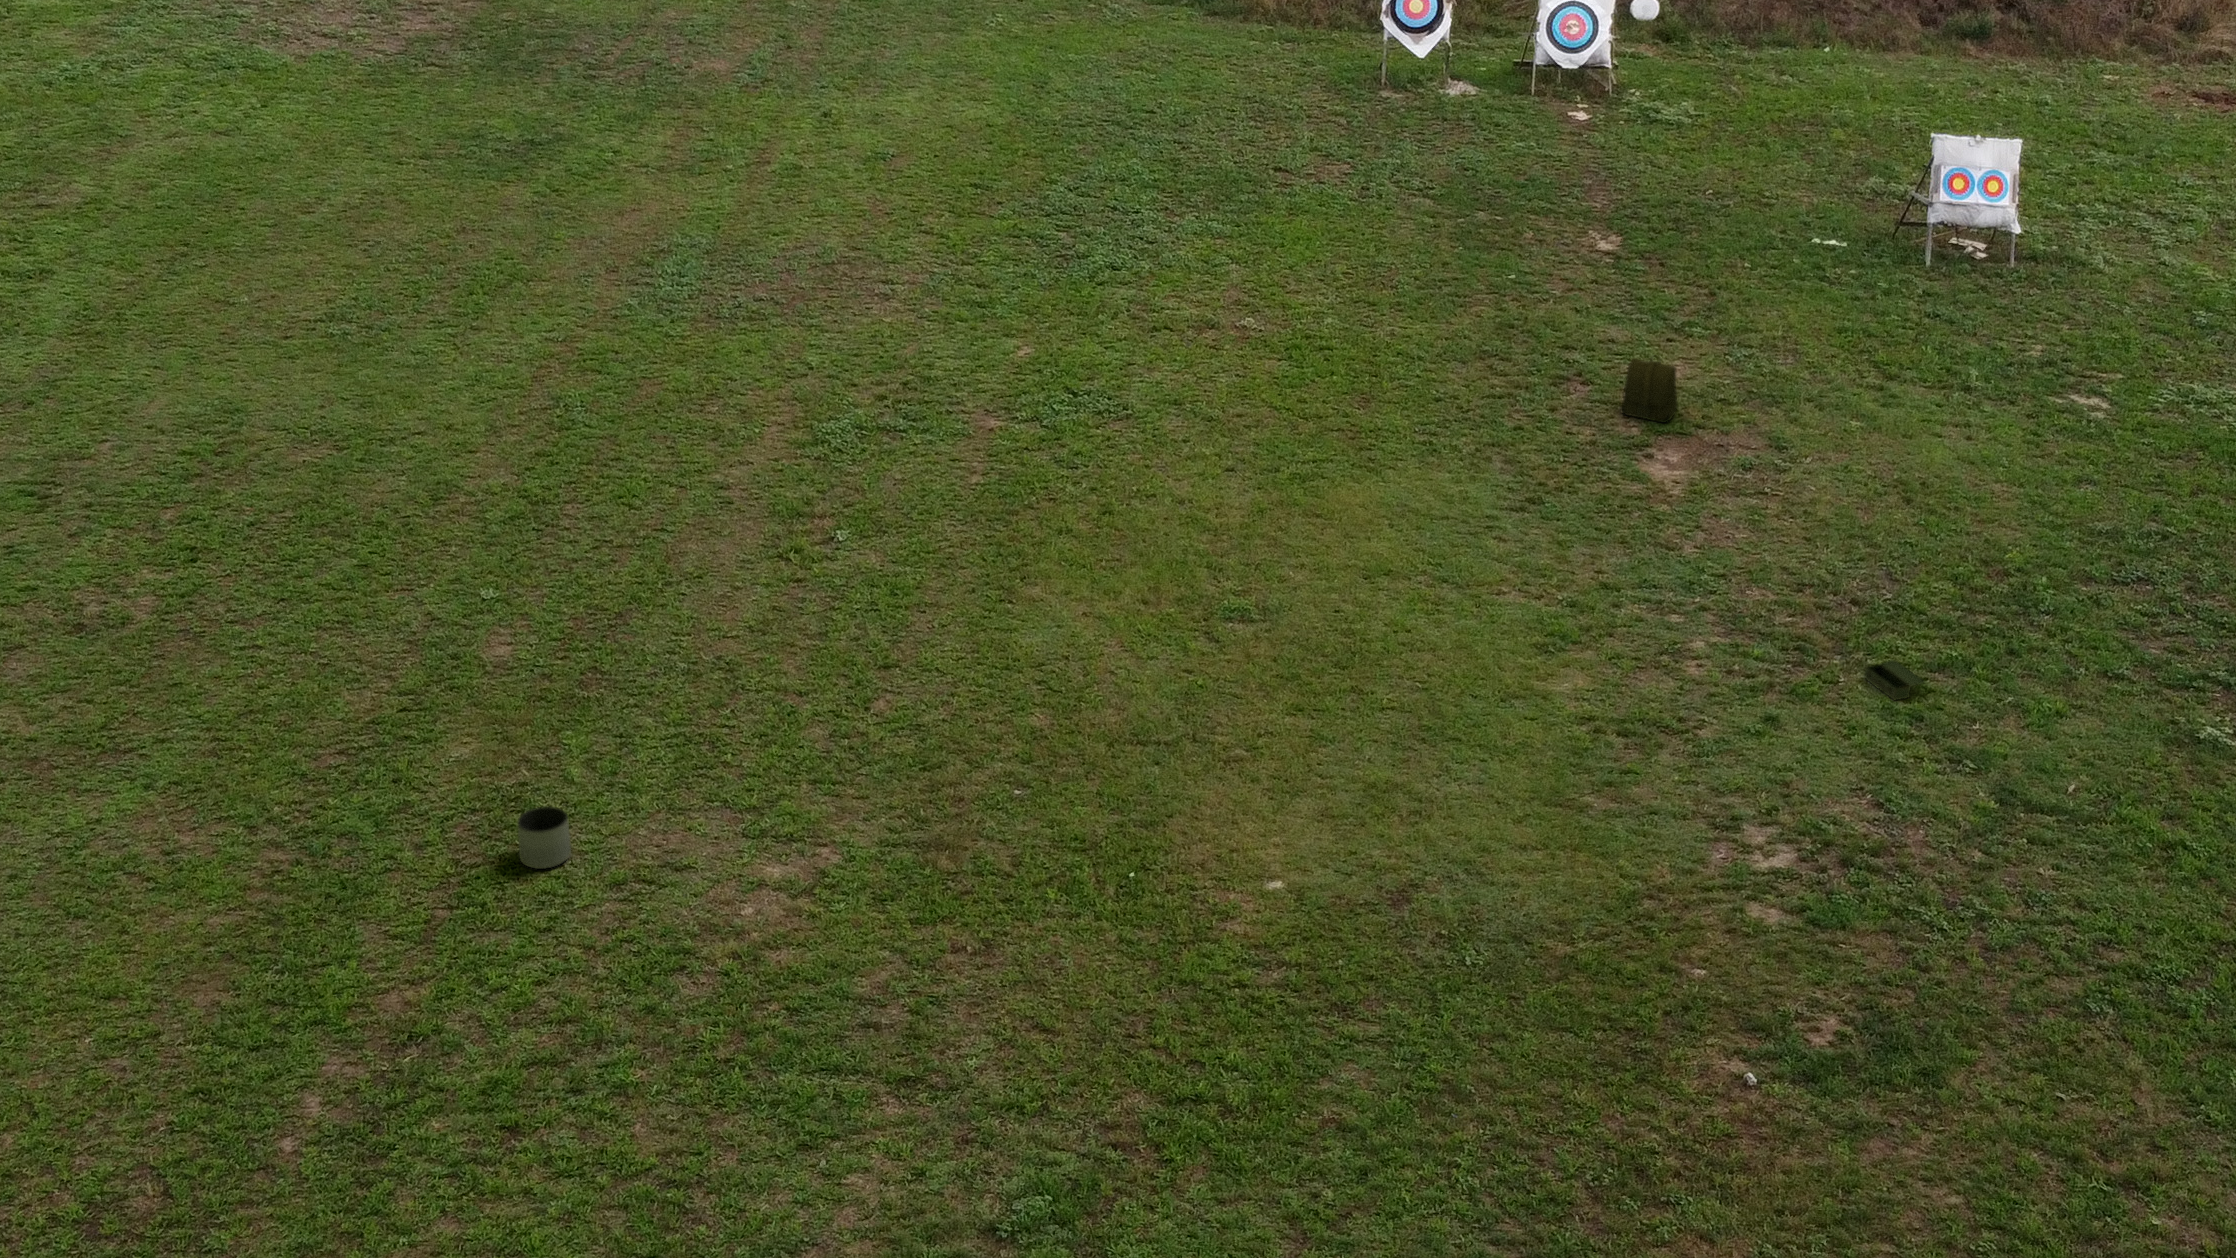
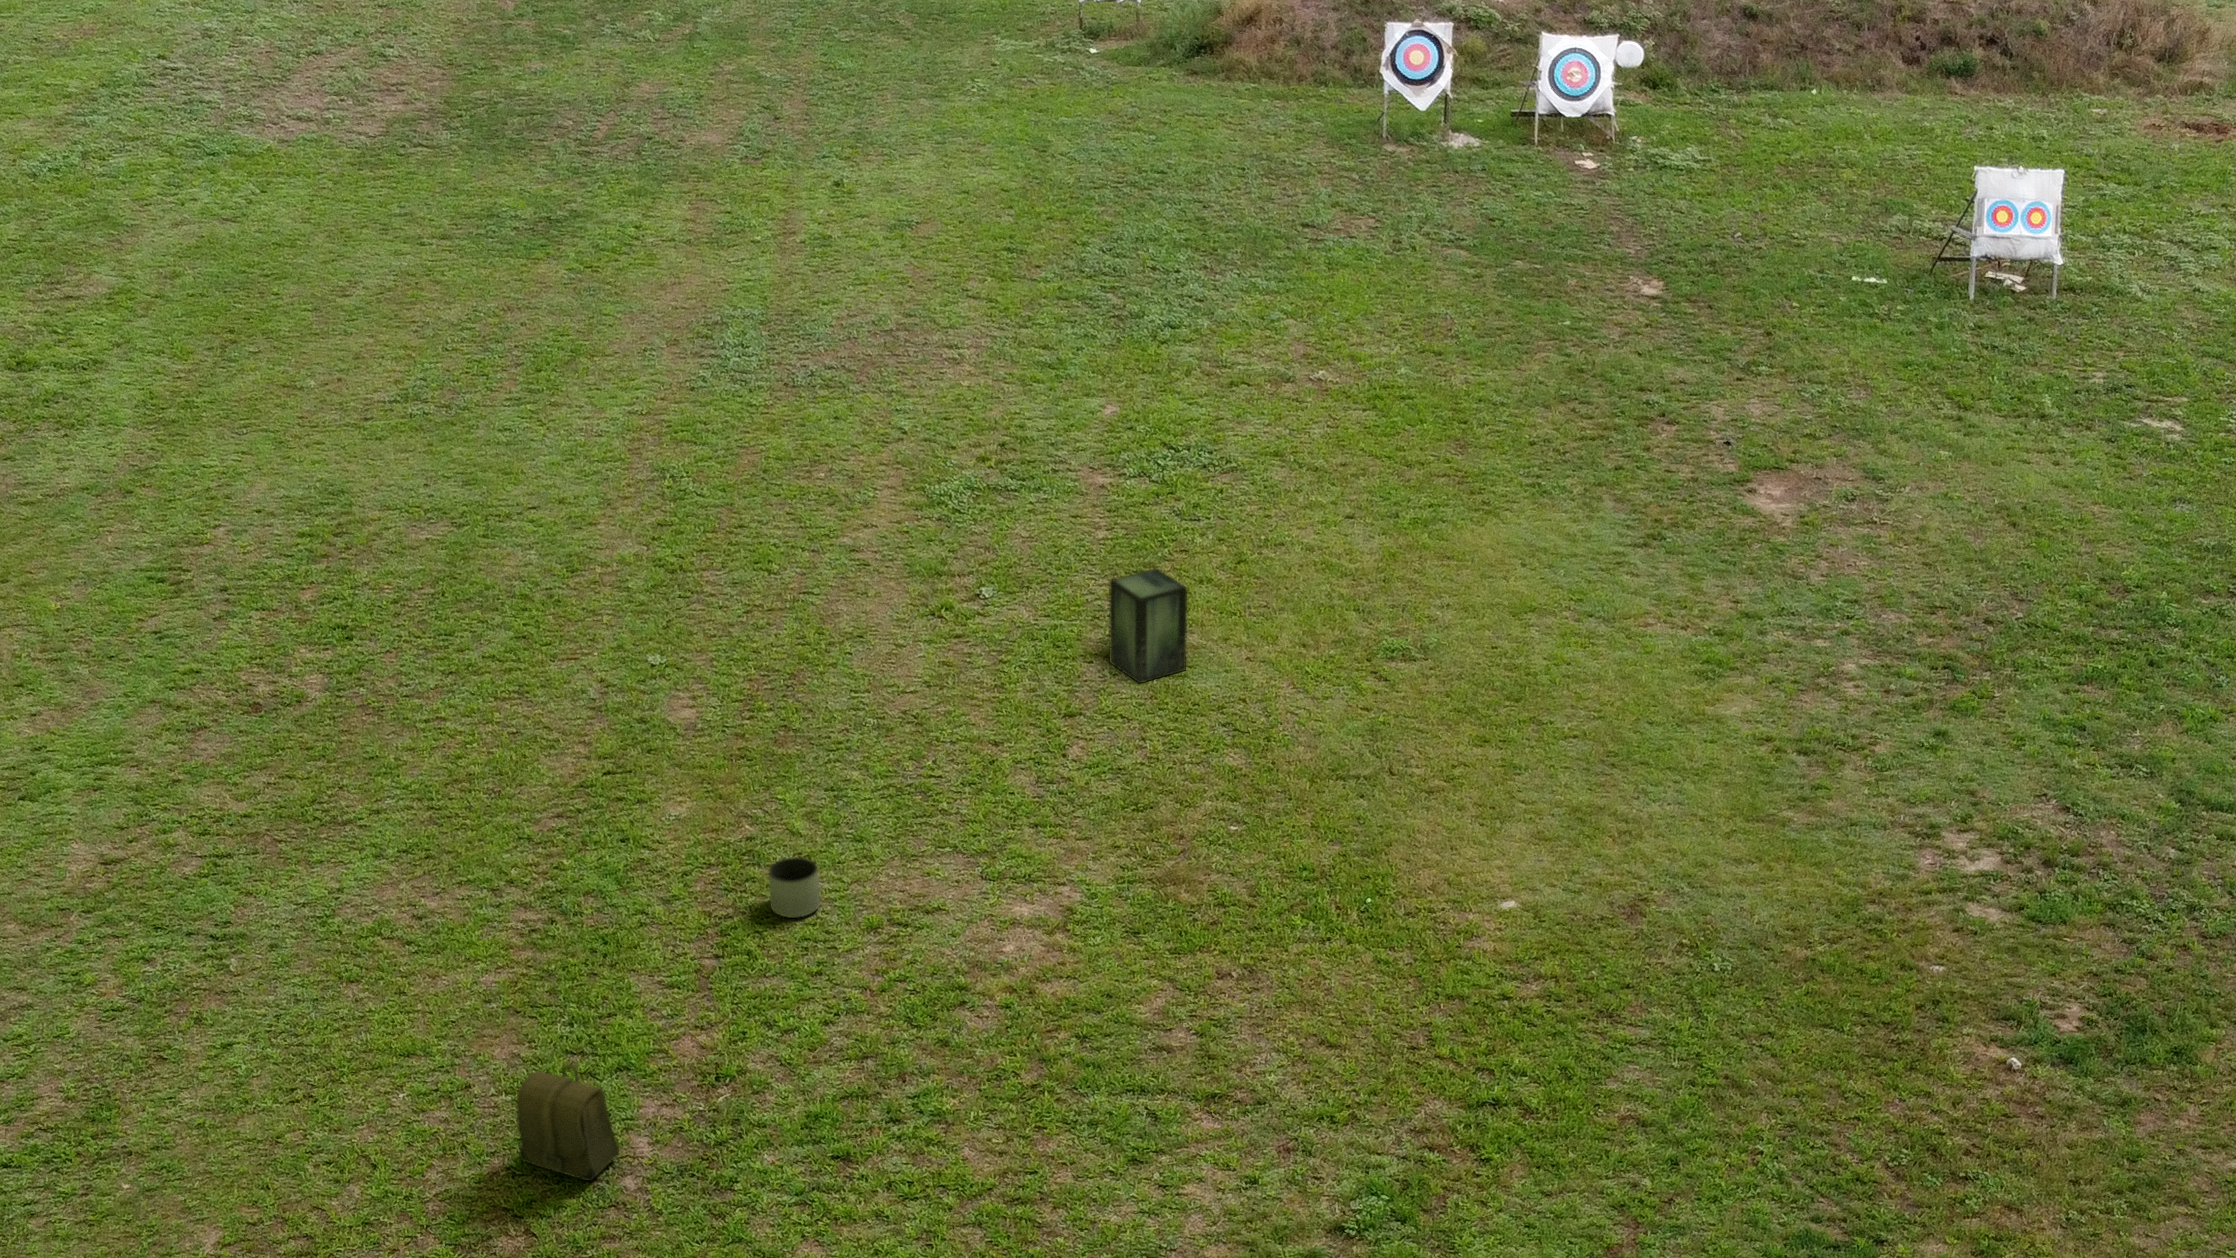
backpack: present [1621,356,1678,423] -> present [516,1064,619,1181]
storage box: none [938,521,1013,637] -> present [1109,568,1187,683]
toolbox: present [1864,660,1924,700] -> none [2021,673,2084,711]

